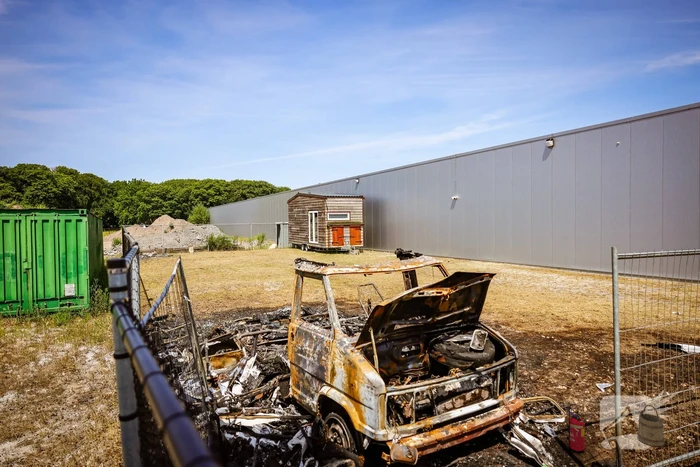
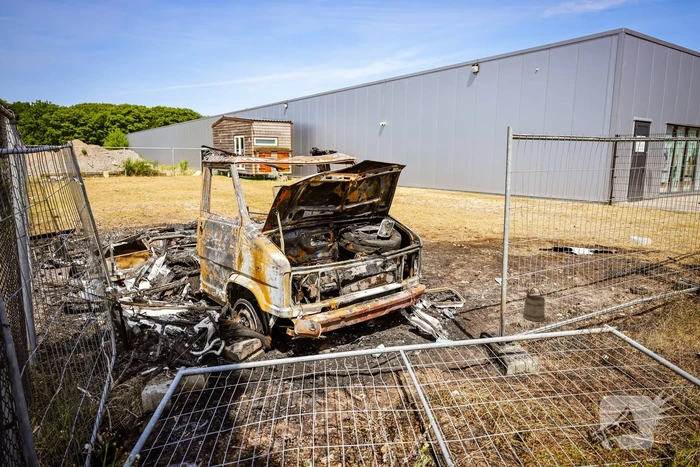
fire extinguisher: present [565,404,585,451] -> none [461,286,478,328]

